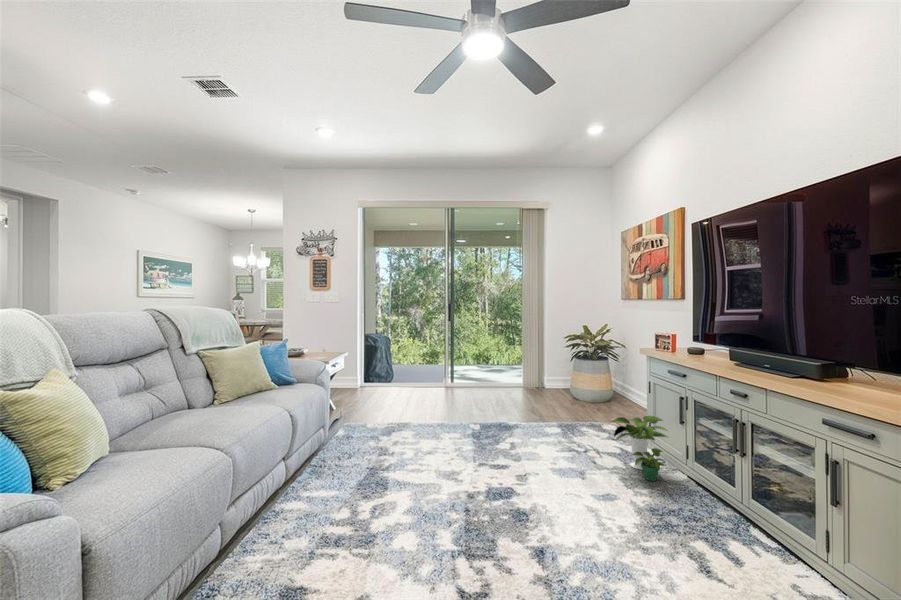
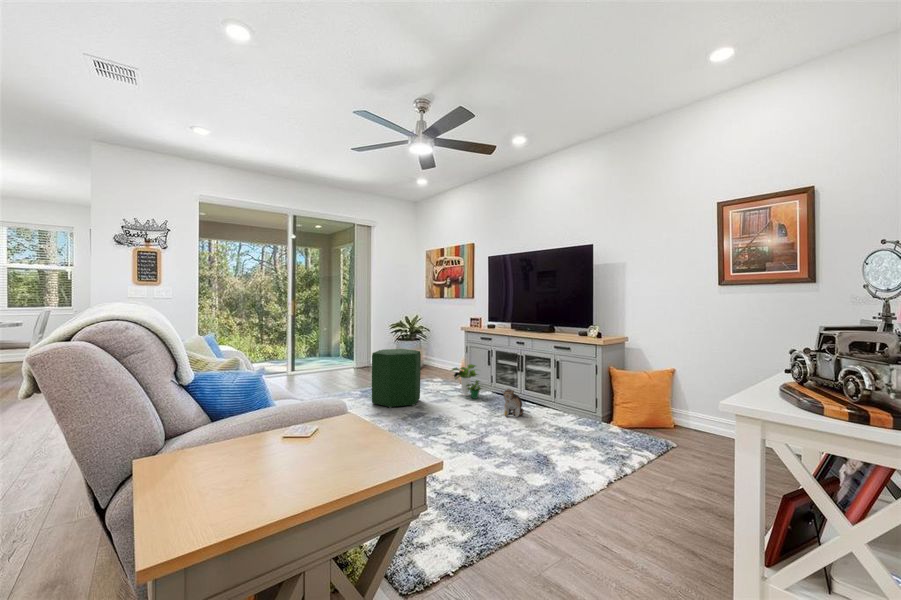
ottoman: none [478,378,553,473] -> present [372,349,421,408]
plush toy: none [663,498,733,564] -> present [503,389,524,417]

